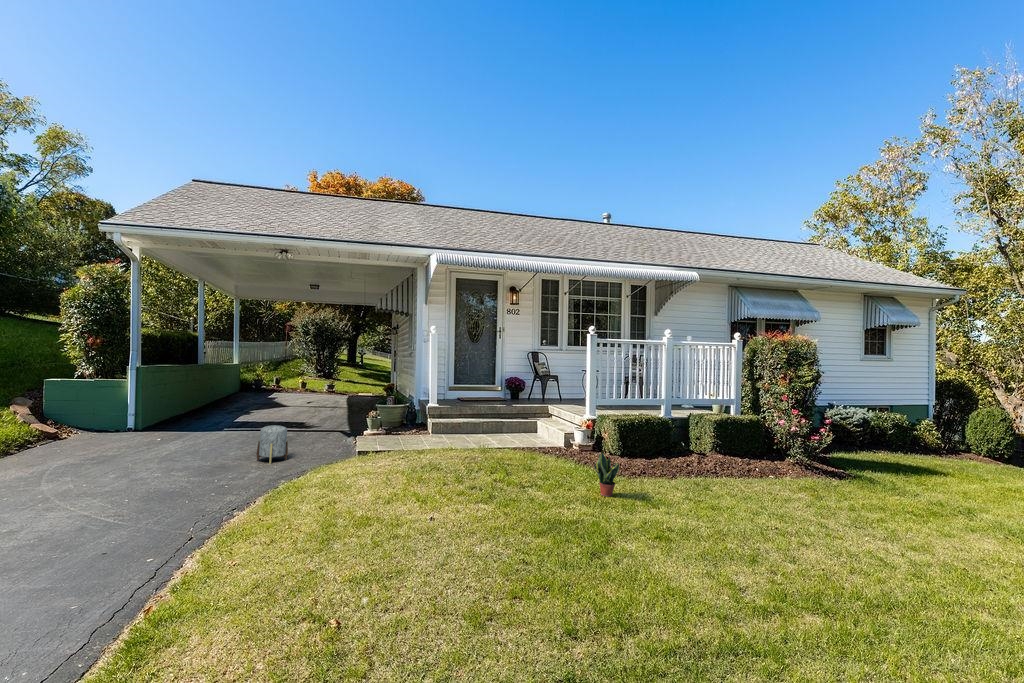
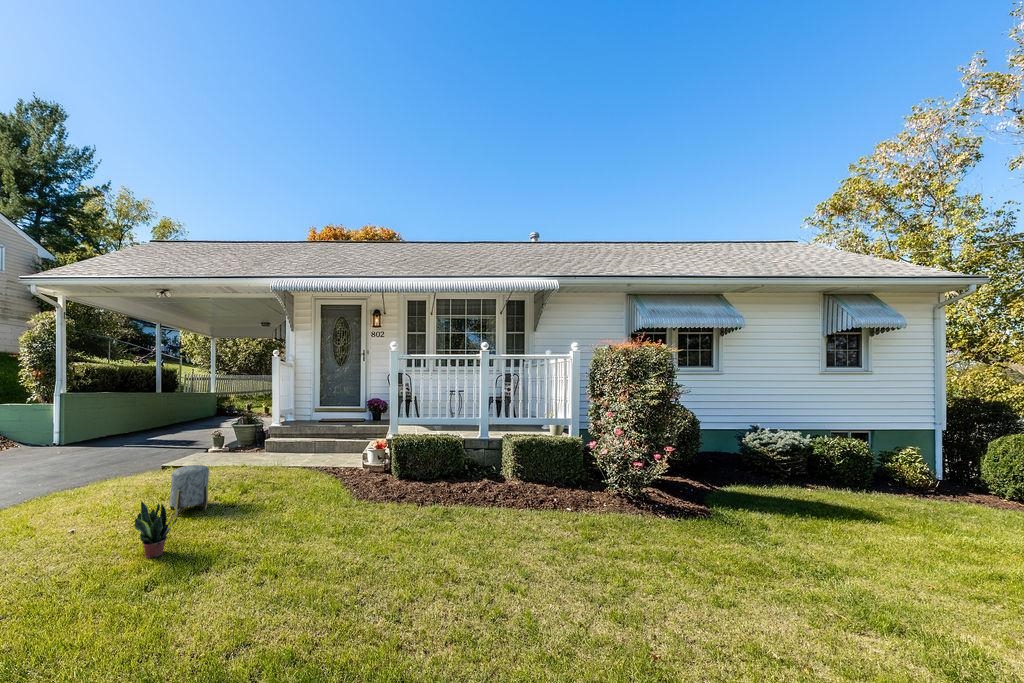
stool: present [256,425,288,464] -> present [170,465,209,516]

